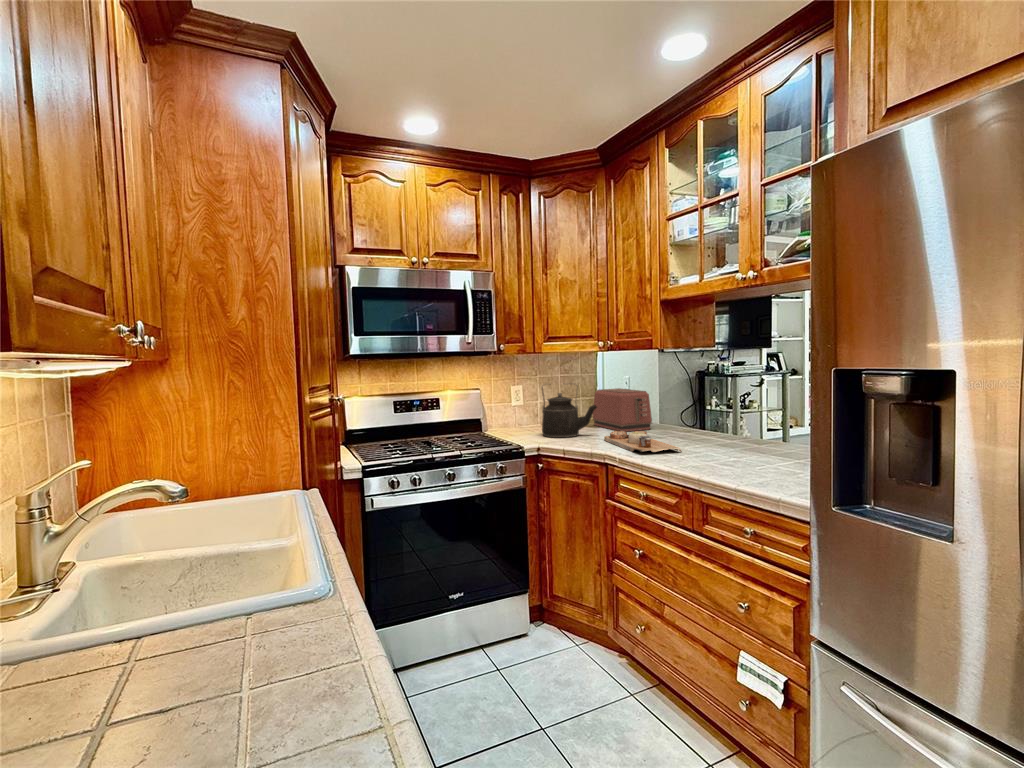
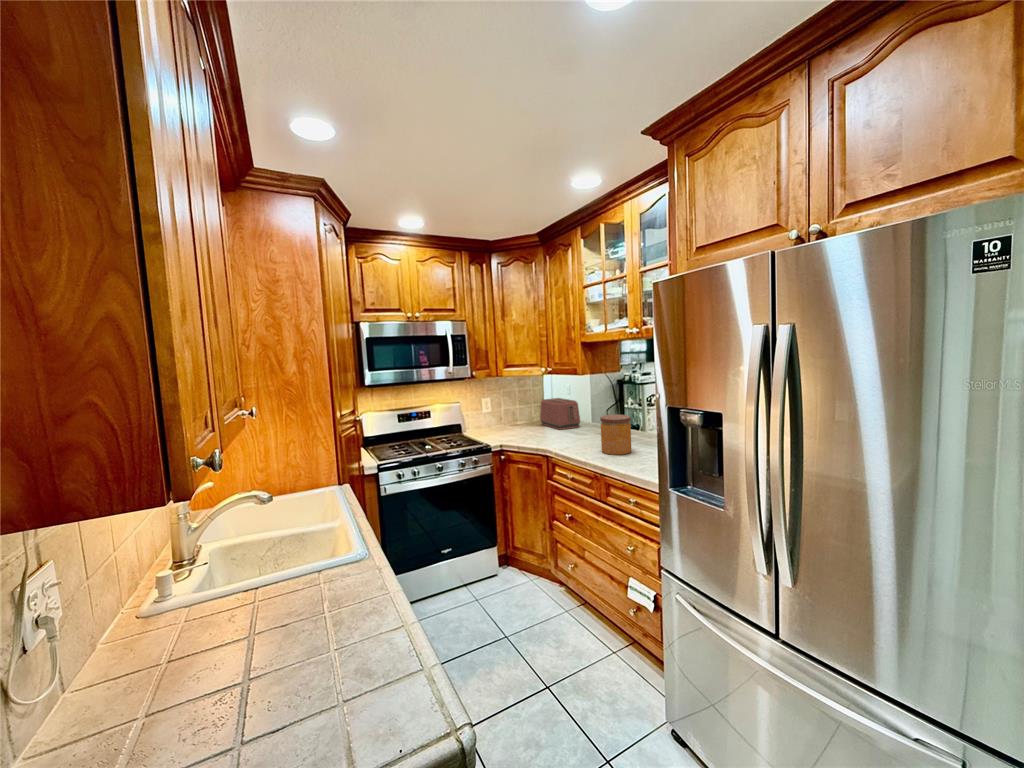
kettle: present [542,385,597,438] -> none [503,398,542,437]
jar: none [691,404,738,463] -> present [600,414,631,455]
cutting board: present [604,431,682,452] -> none [546,431,597,448]

